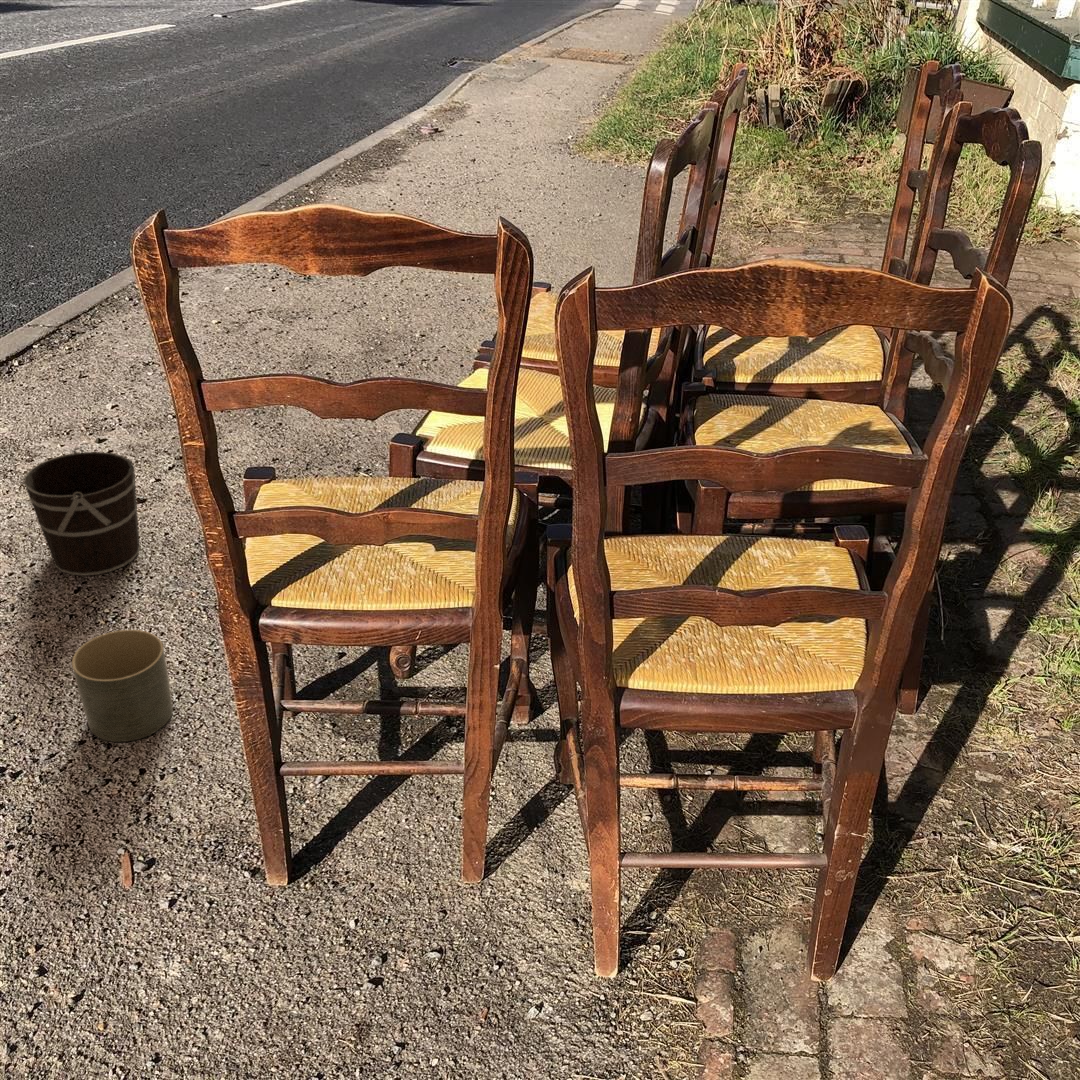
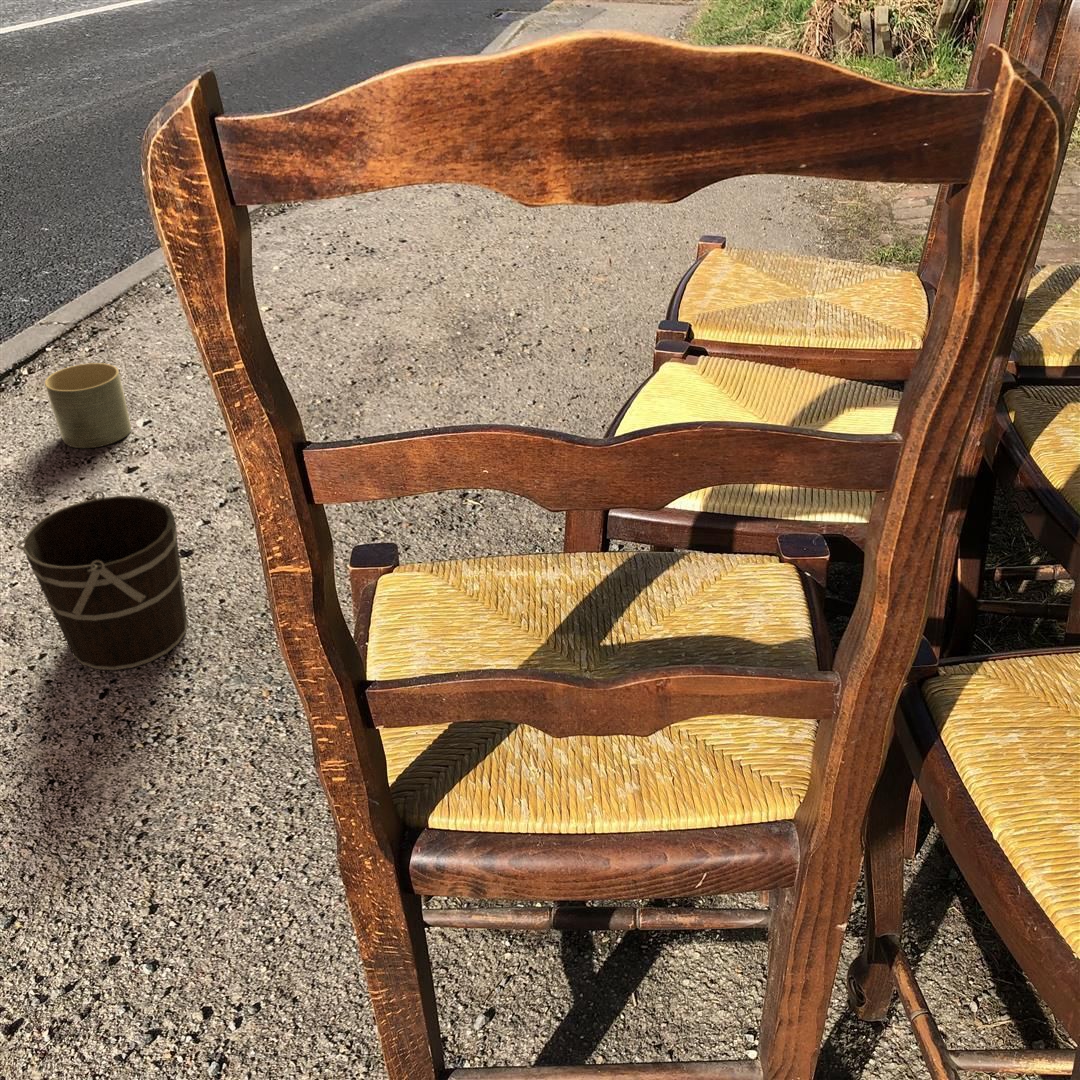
planter: present [72,630,173,742] -> present [45,363,131,448]

